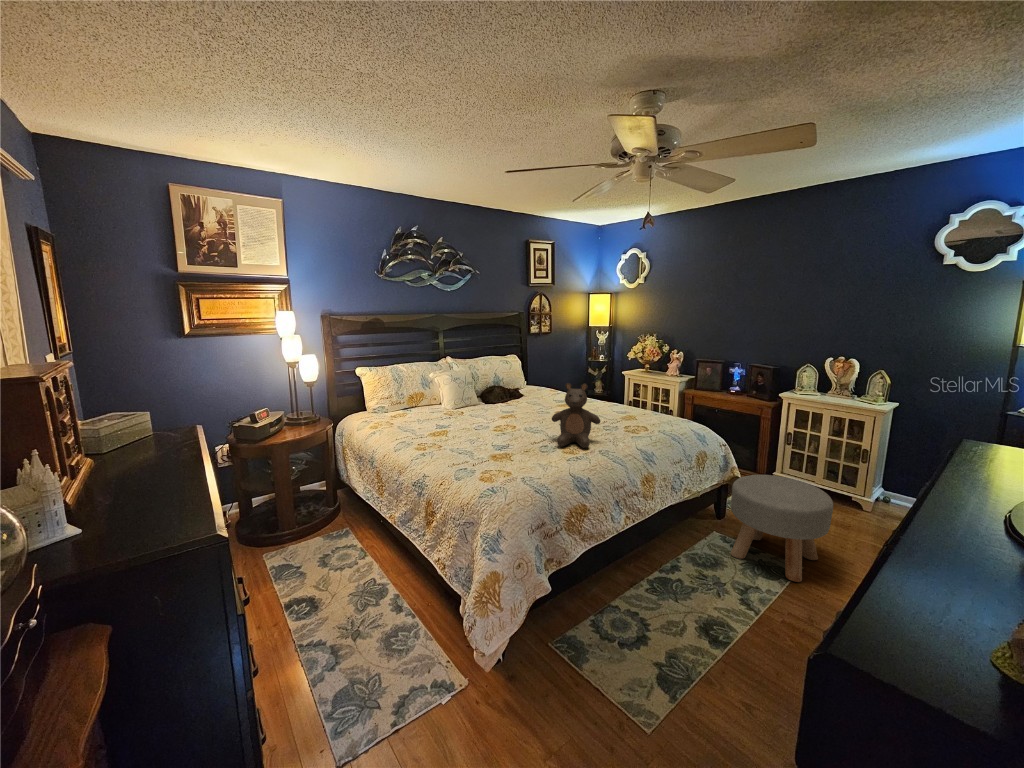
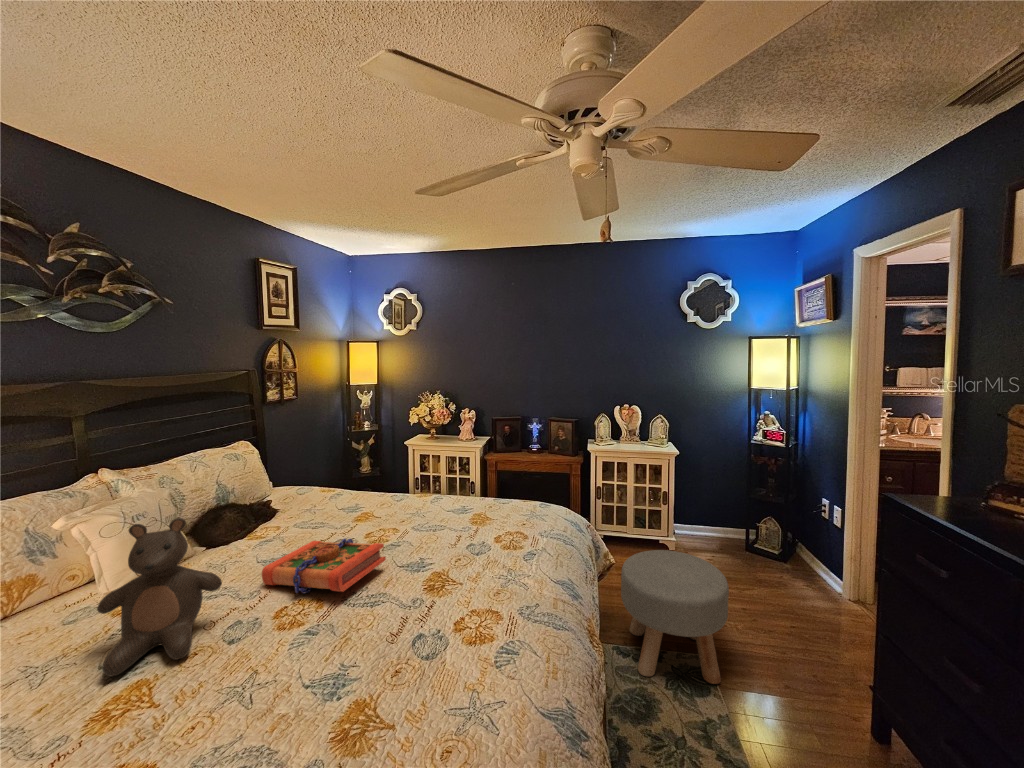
teddy bear: present [552,383,600,448] -> present [97,518,222,676]
book: none [497,406,553,426] -> present [262,538,386,593]

